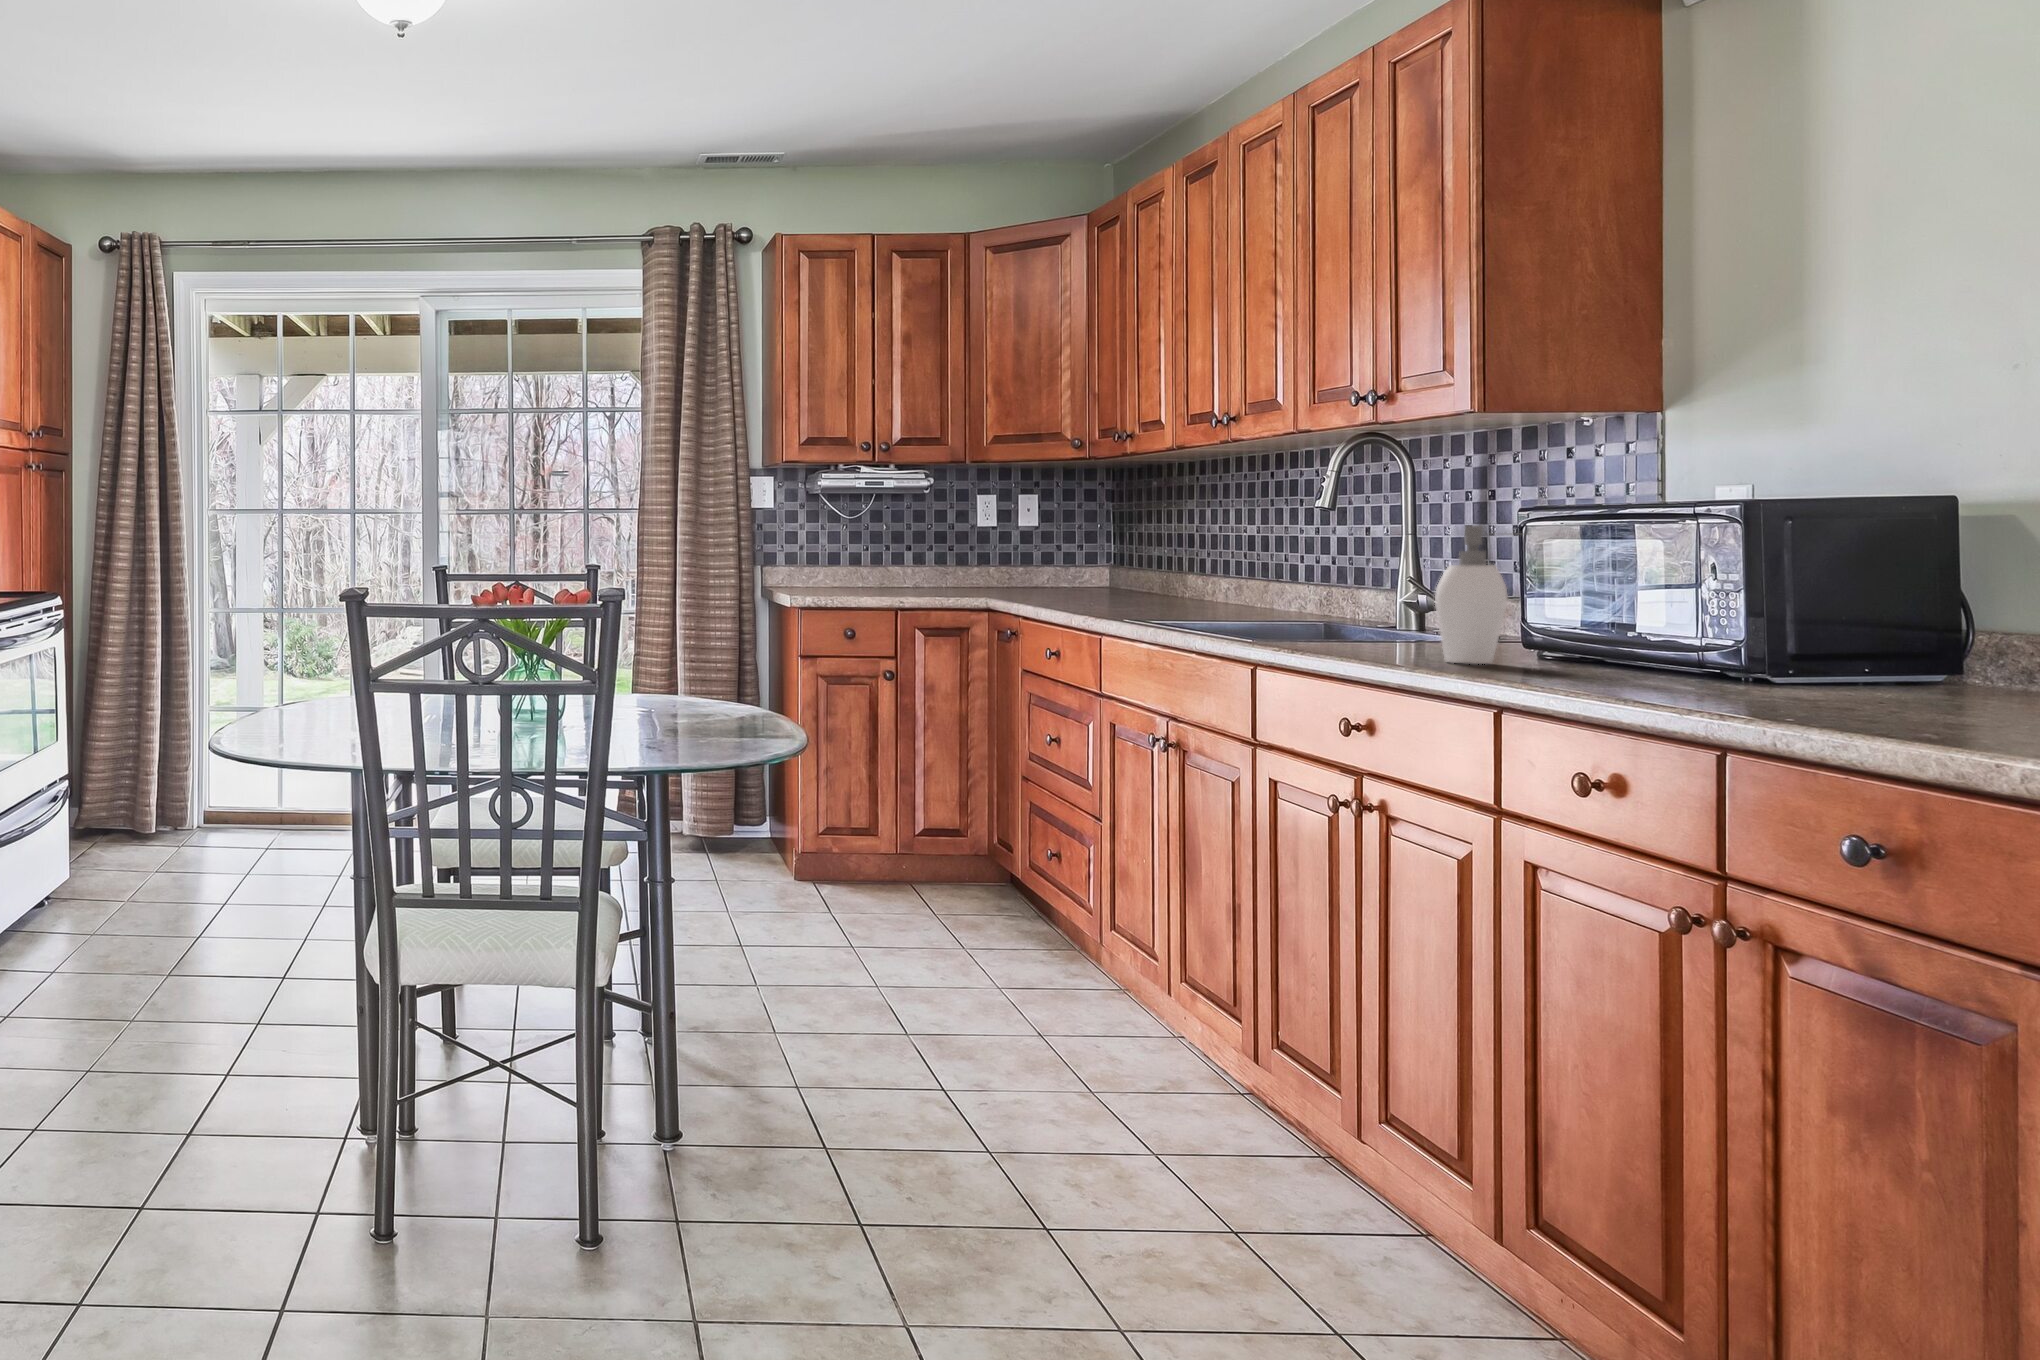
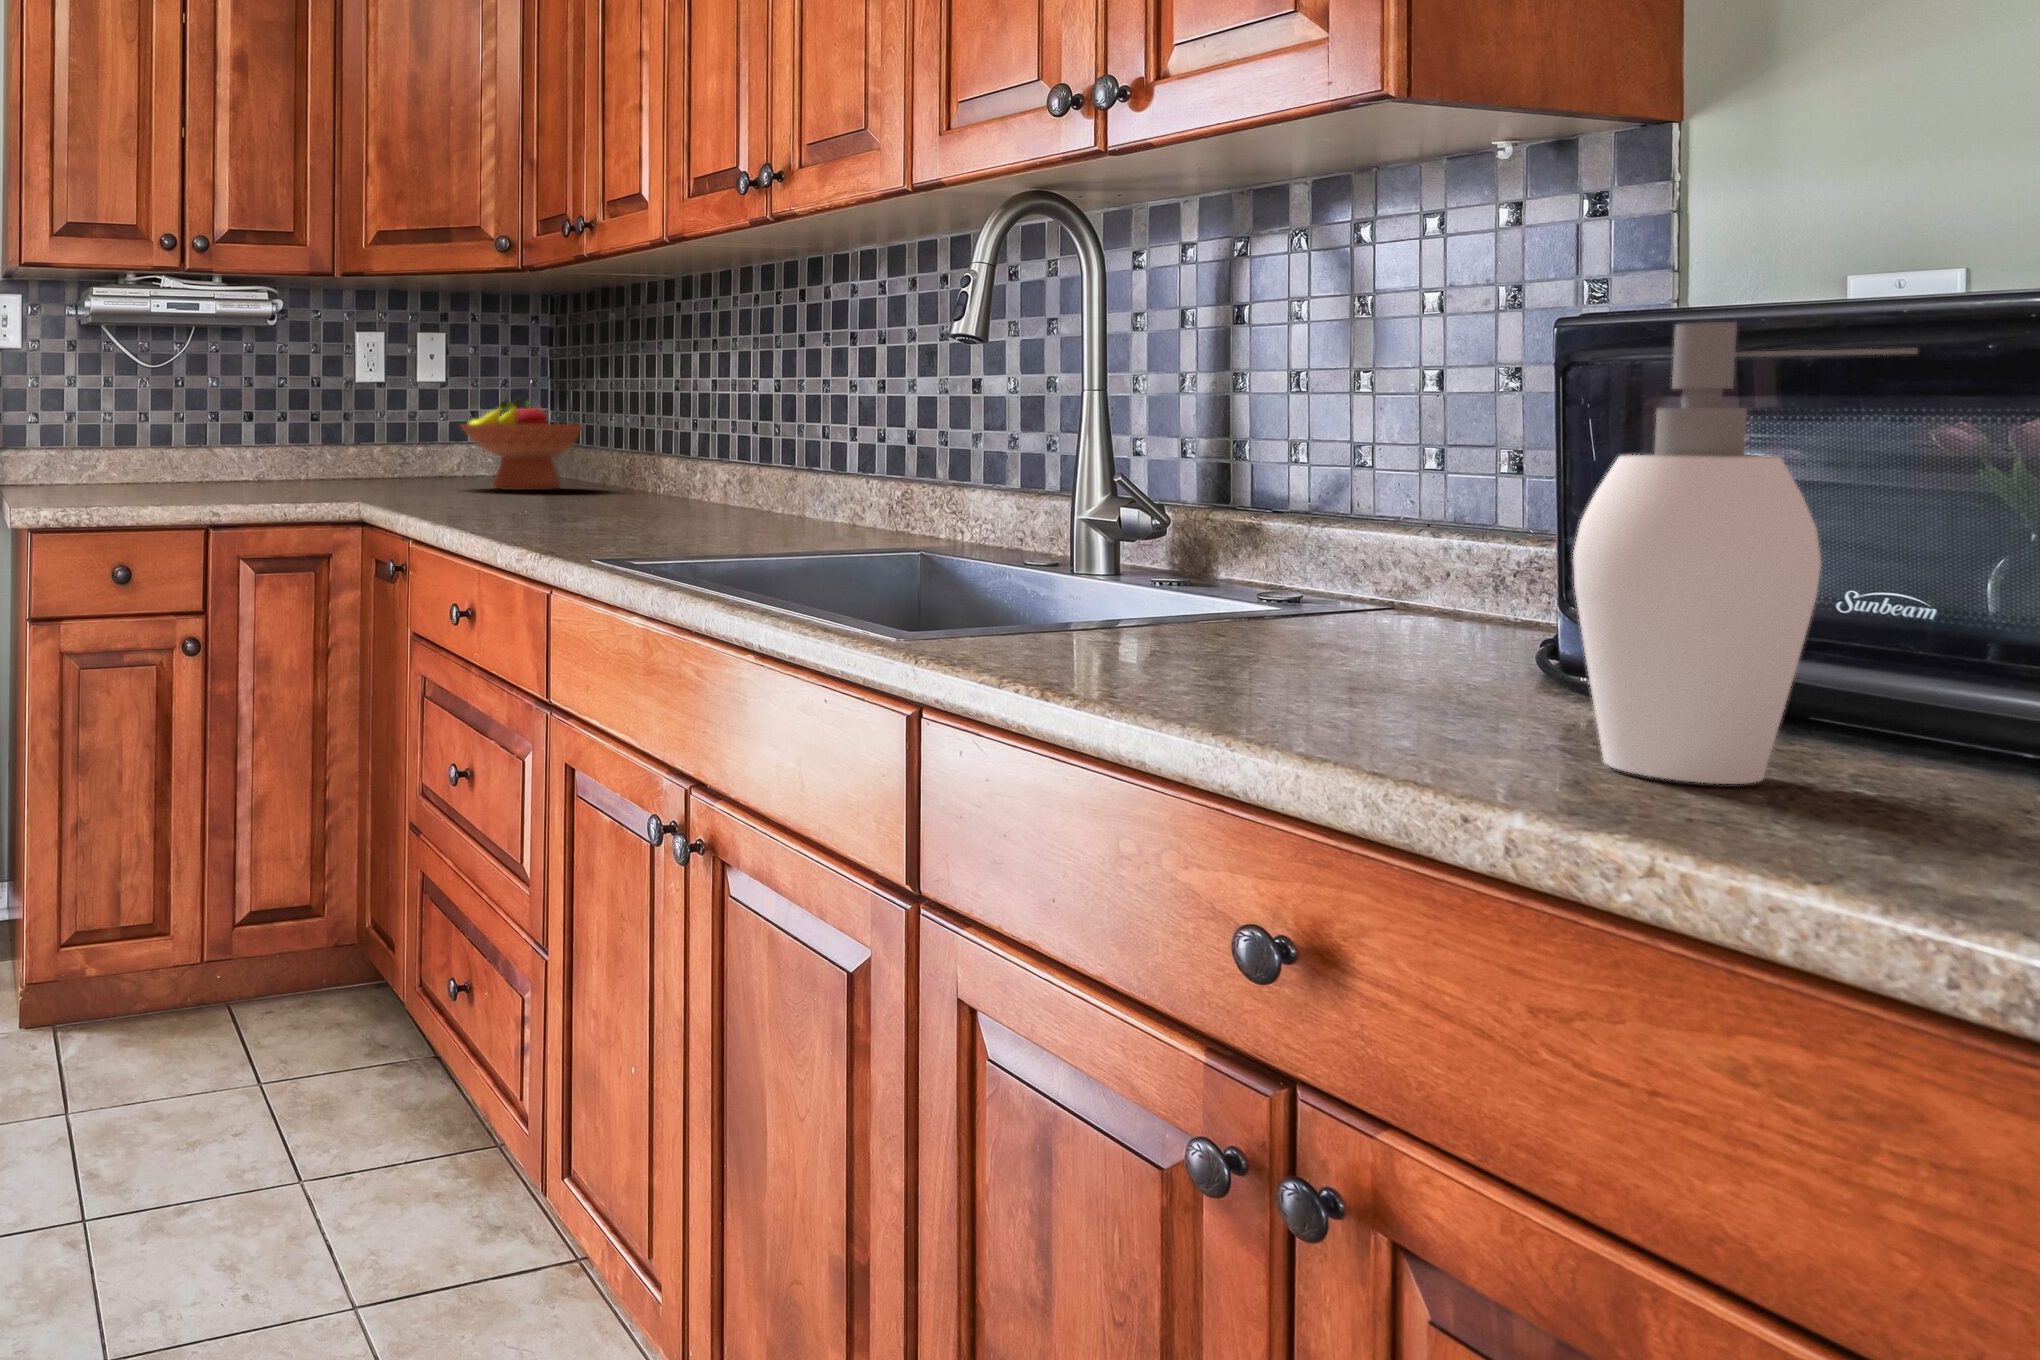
fruit bowl: none [1047,535,1143,595] -> present [461,398,582,490]

